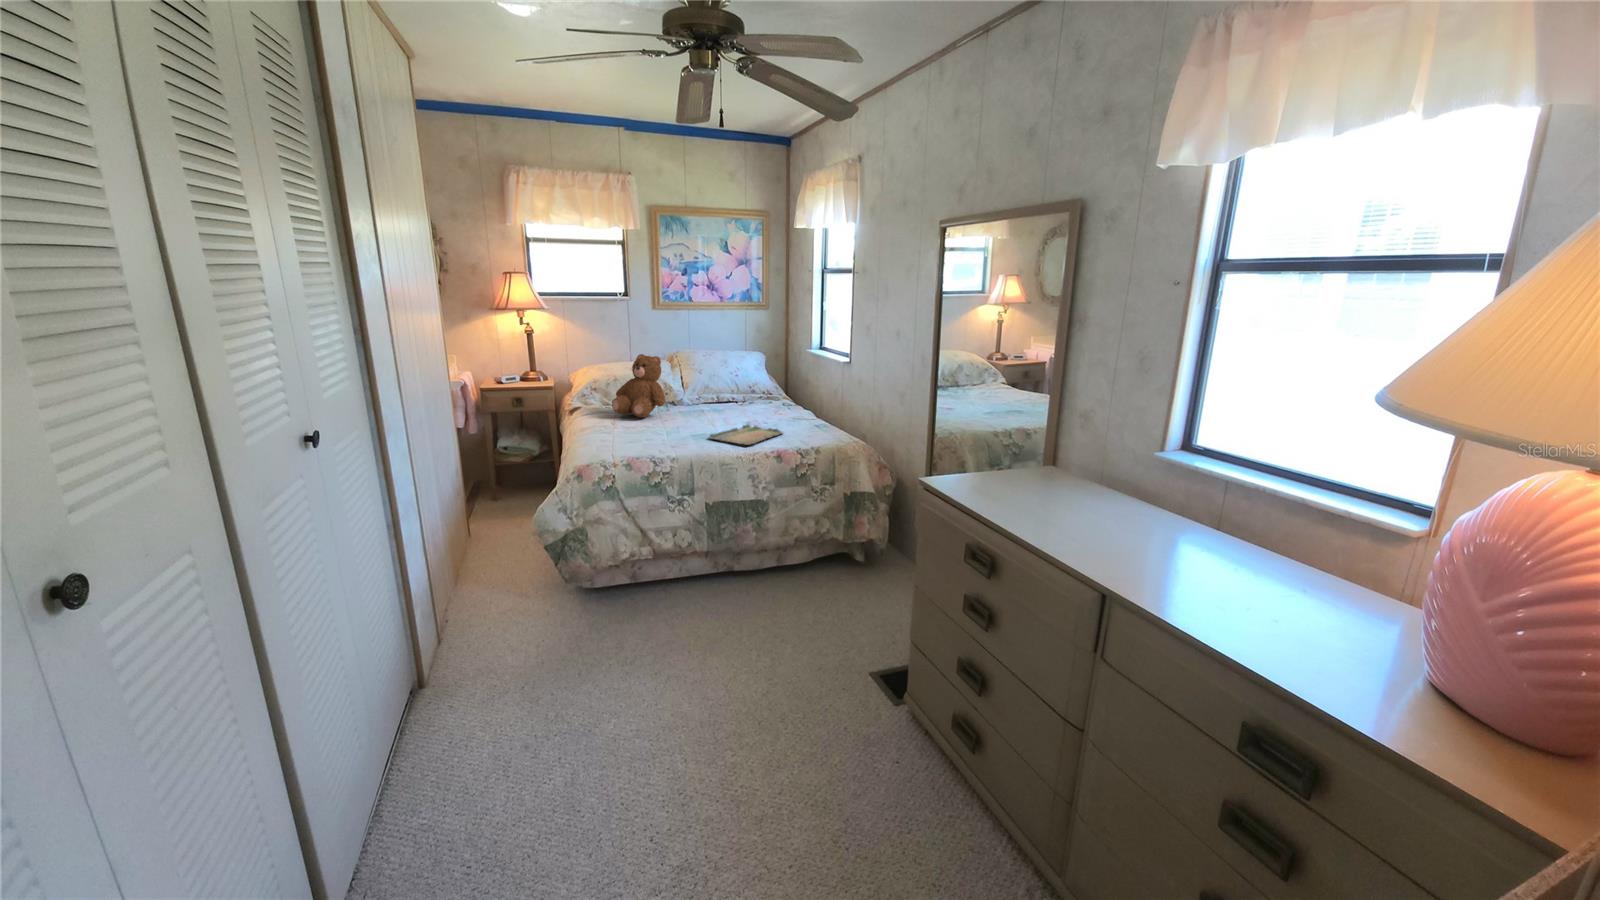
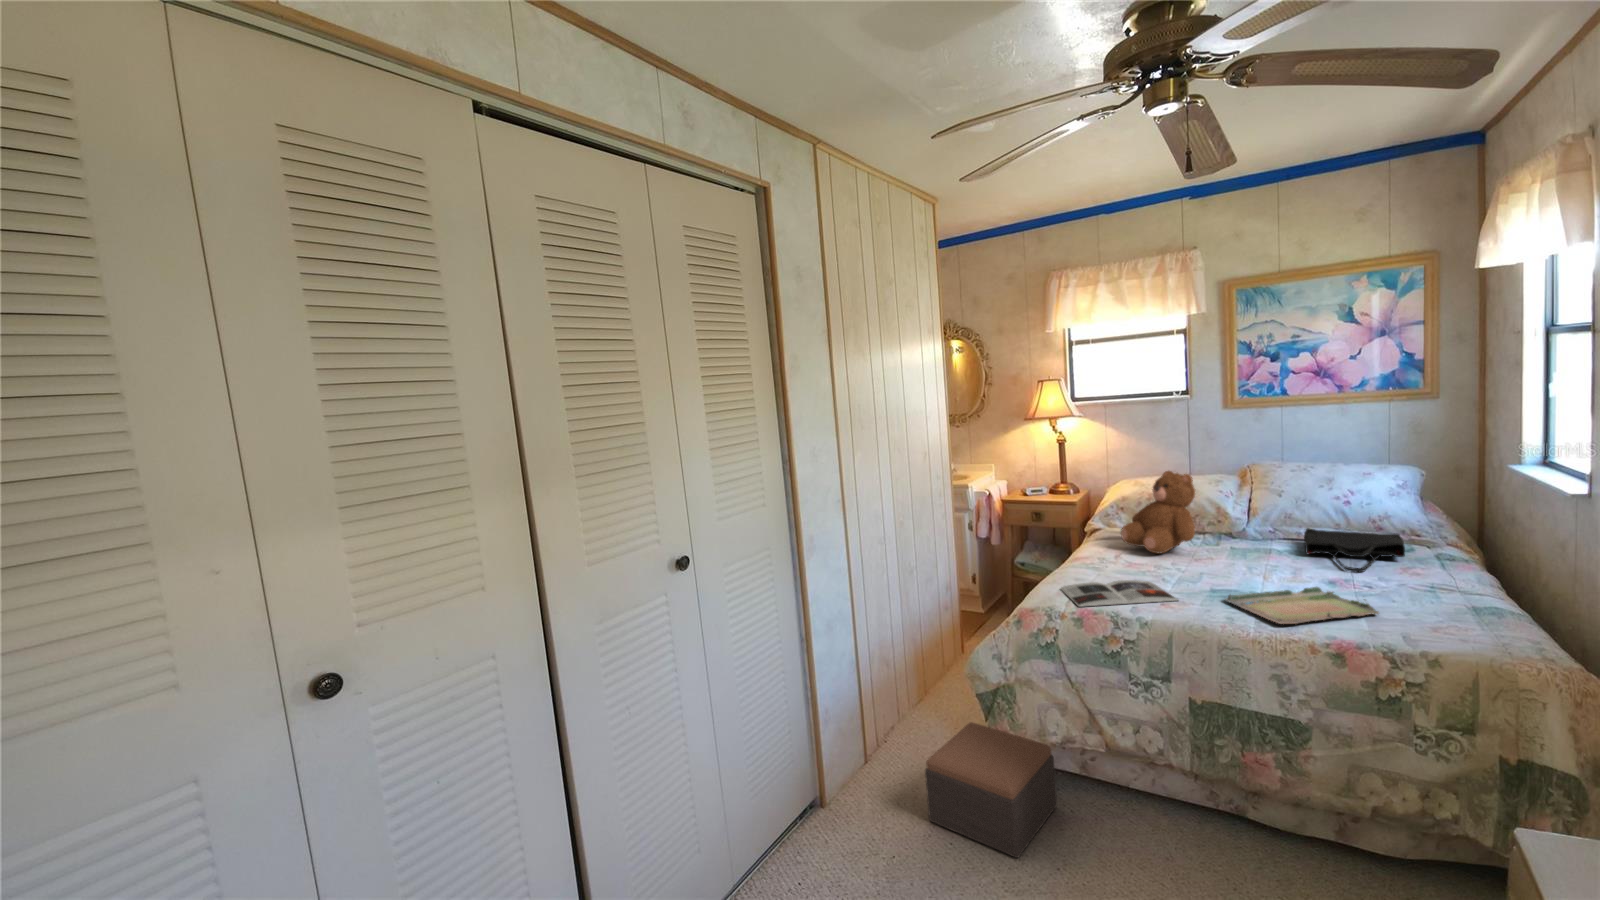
tote bag: none [720,392,773,415] -> present [1304,529,1405,572]
magazine: none [598,435,683,457] -> present [1061,580,1178,607]
footstool: none [530,564,623,656] -> present [925,722,1057,858]

